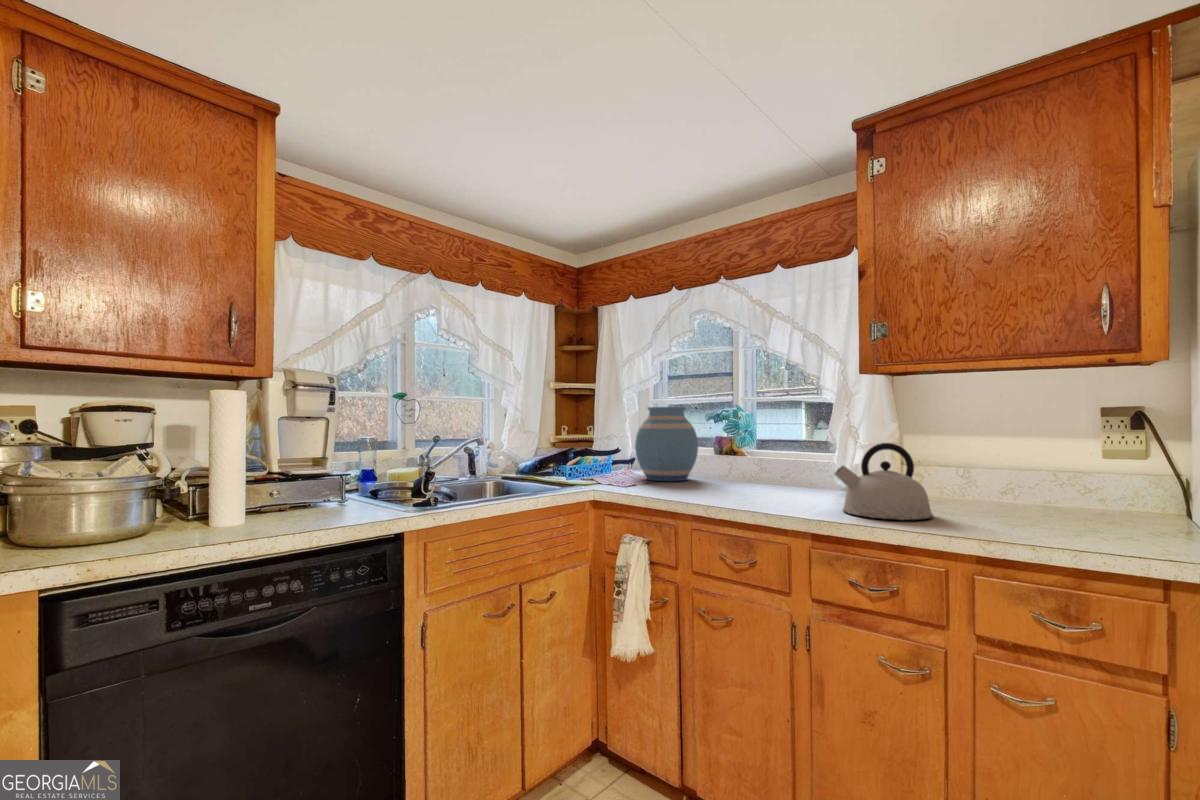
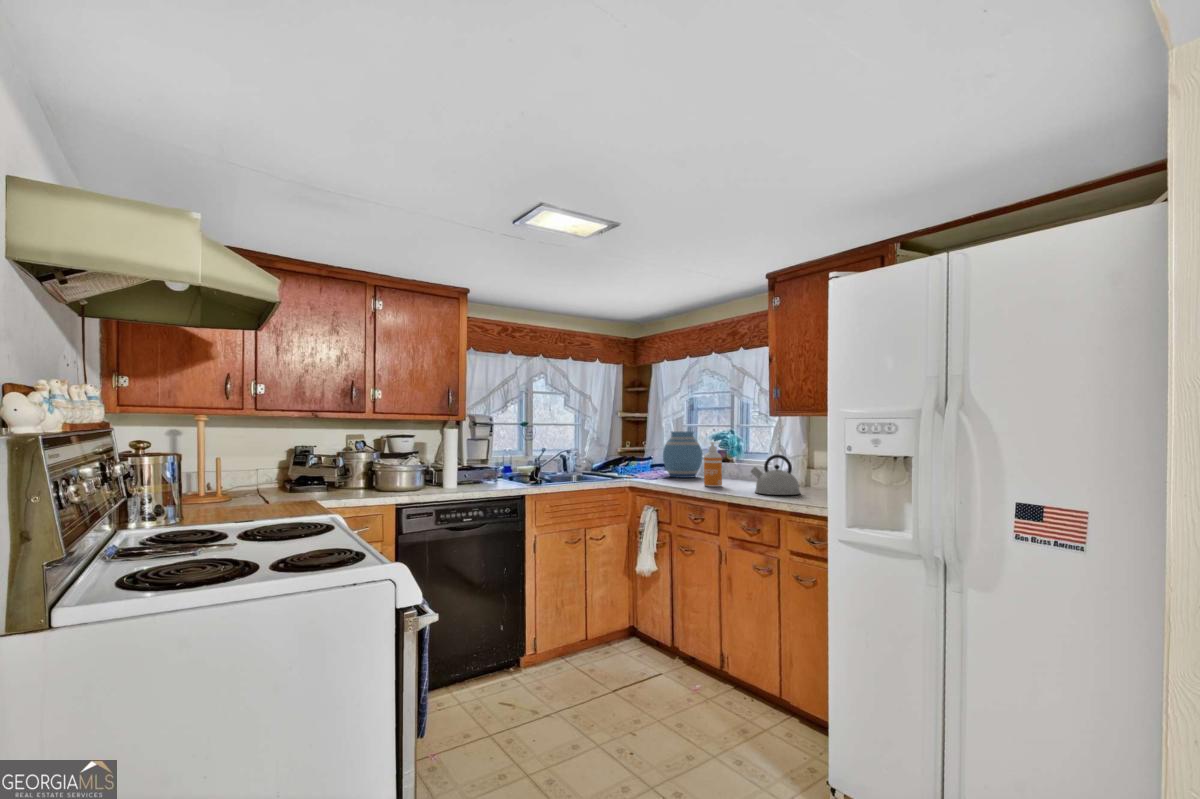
soap dispenser: none [731,422,762,501] -> present [704,442,722,487]

